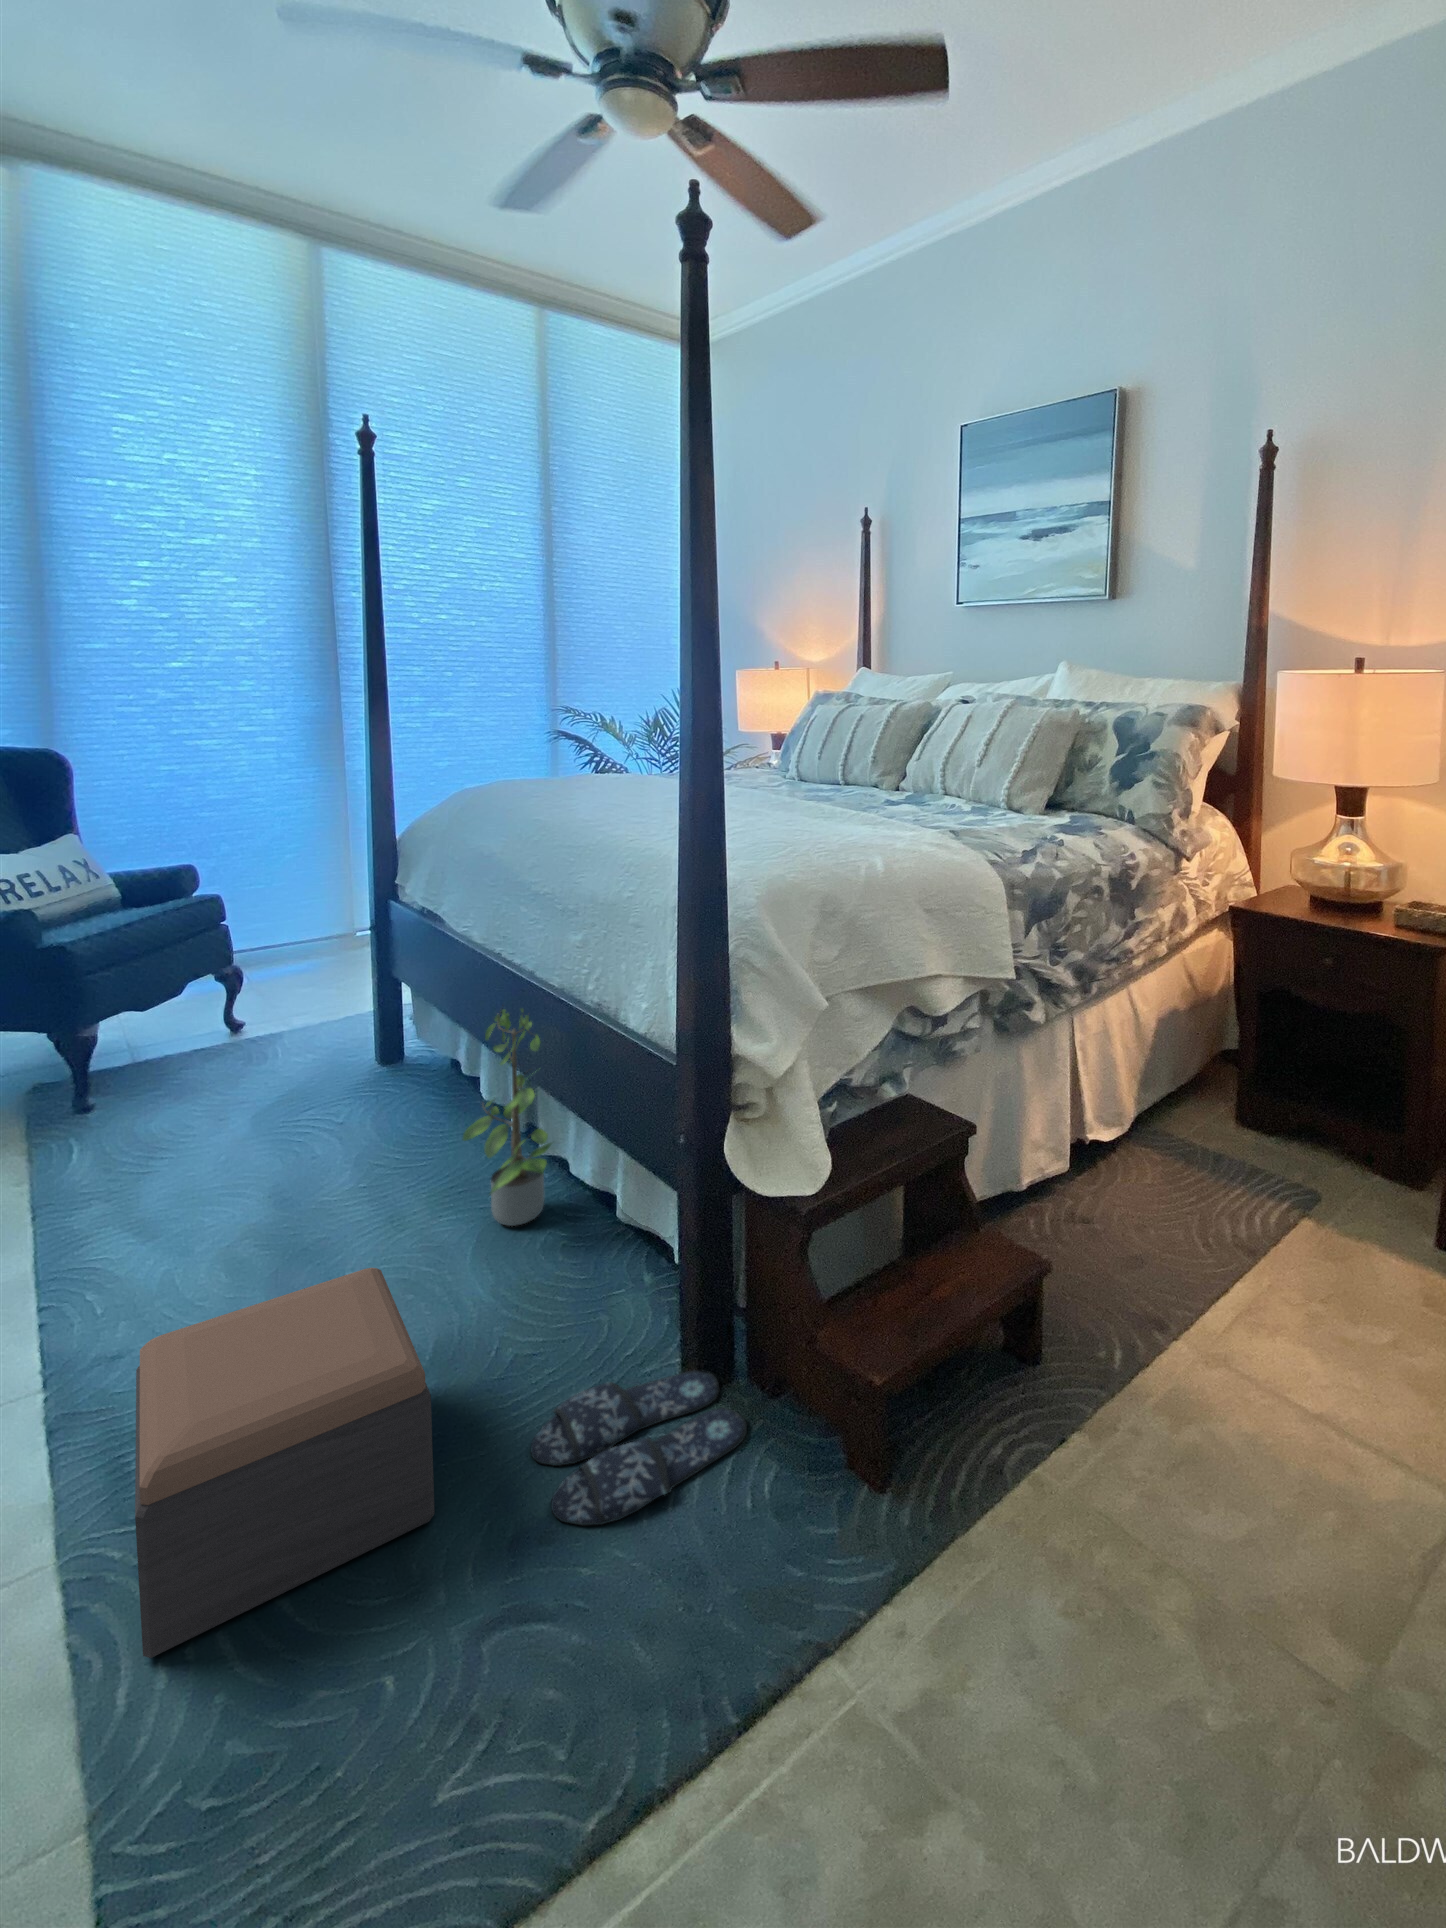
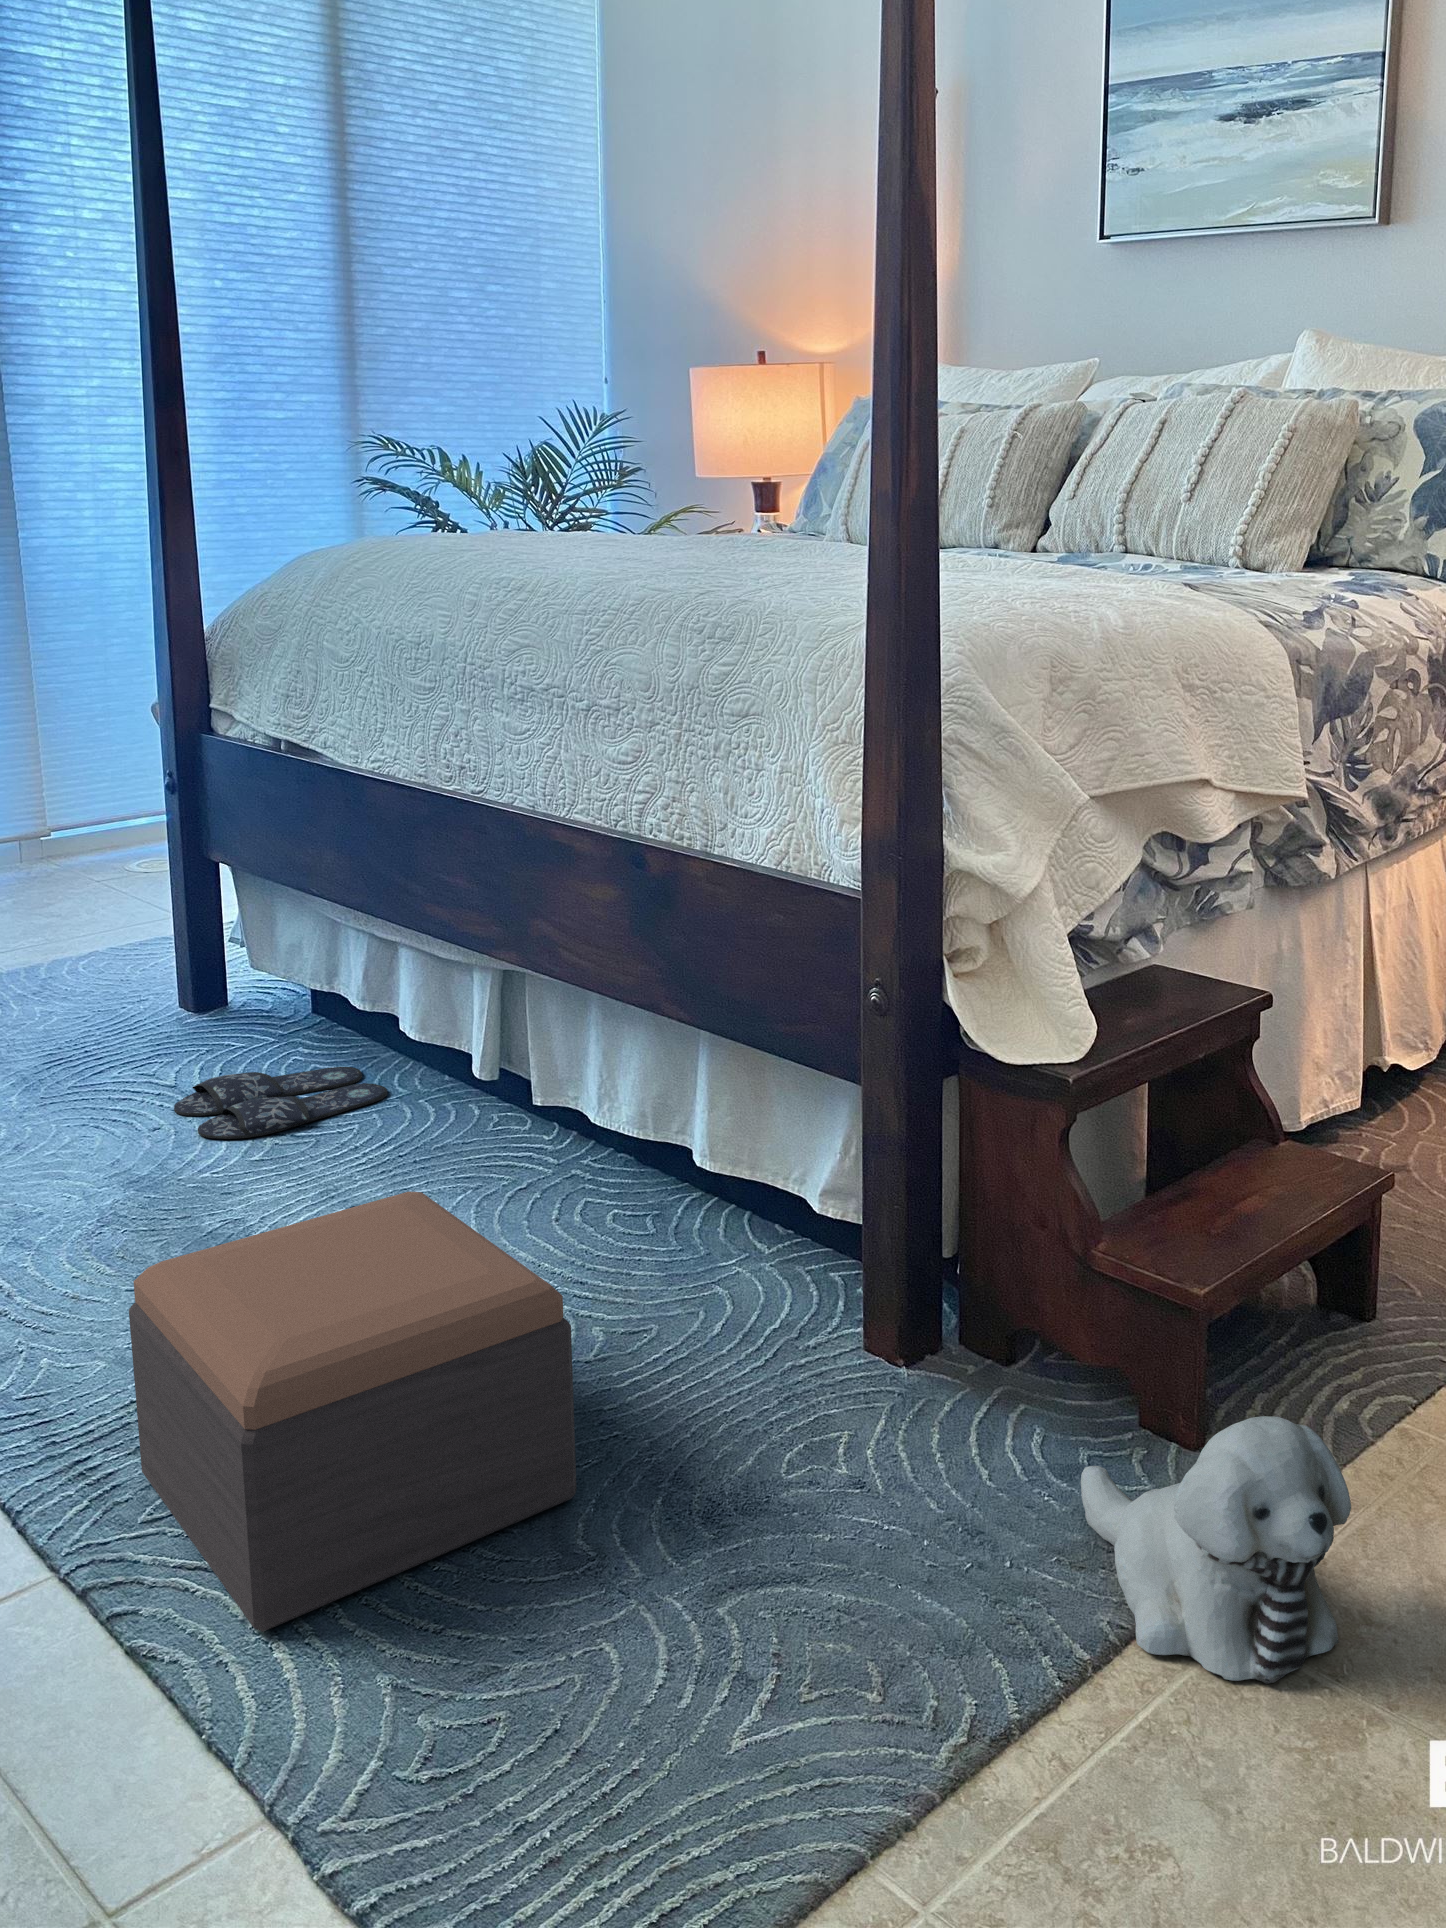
potted plant: present [462,1008,552,1226] -> none [439,854,592,1189]
slippers: present [531,1370,747,1526] -> present [174,1067,387,1139]
plush toy: none [786,1511,947,1746] -> present [1081,1416,1351,1684]

